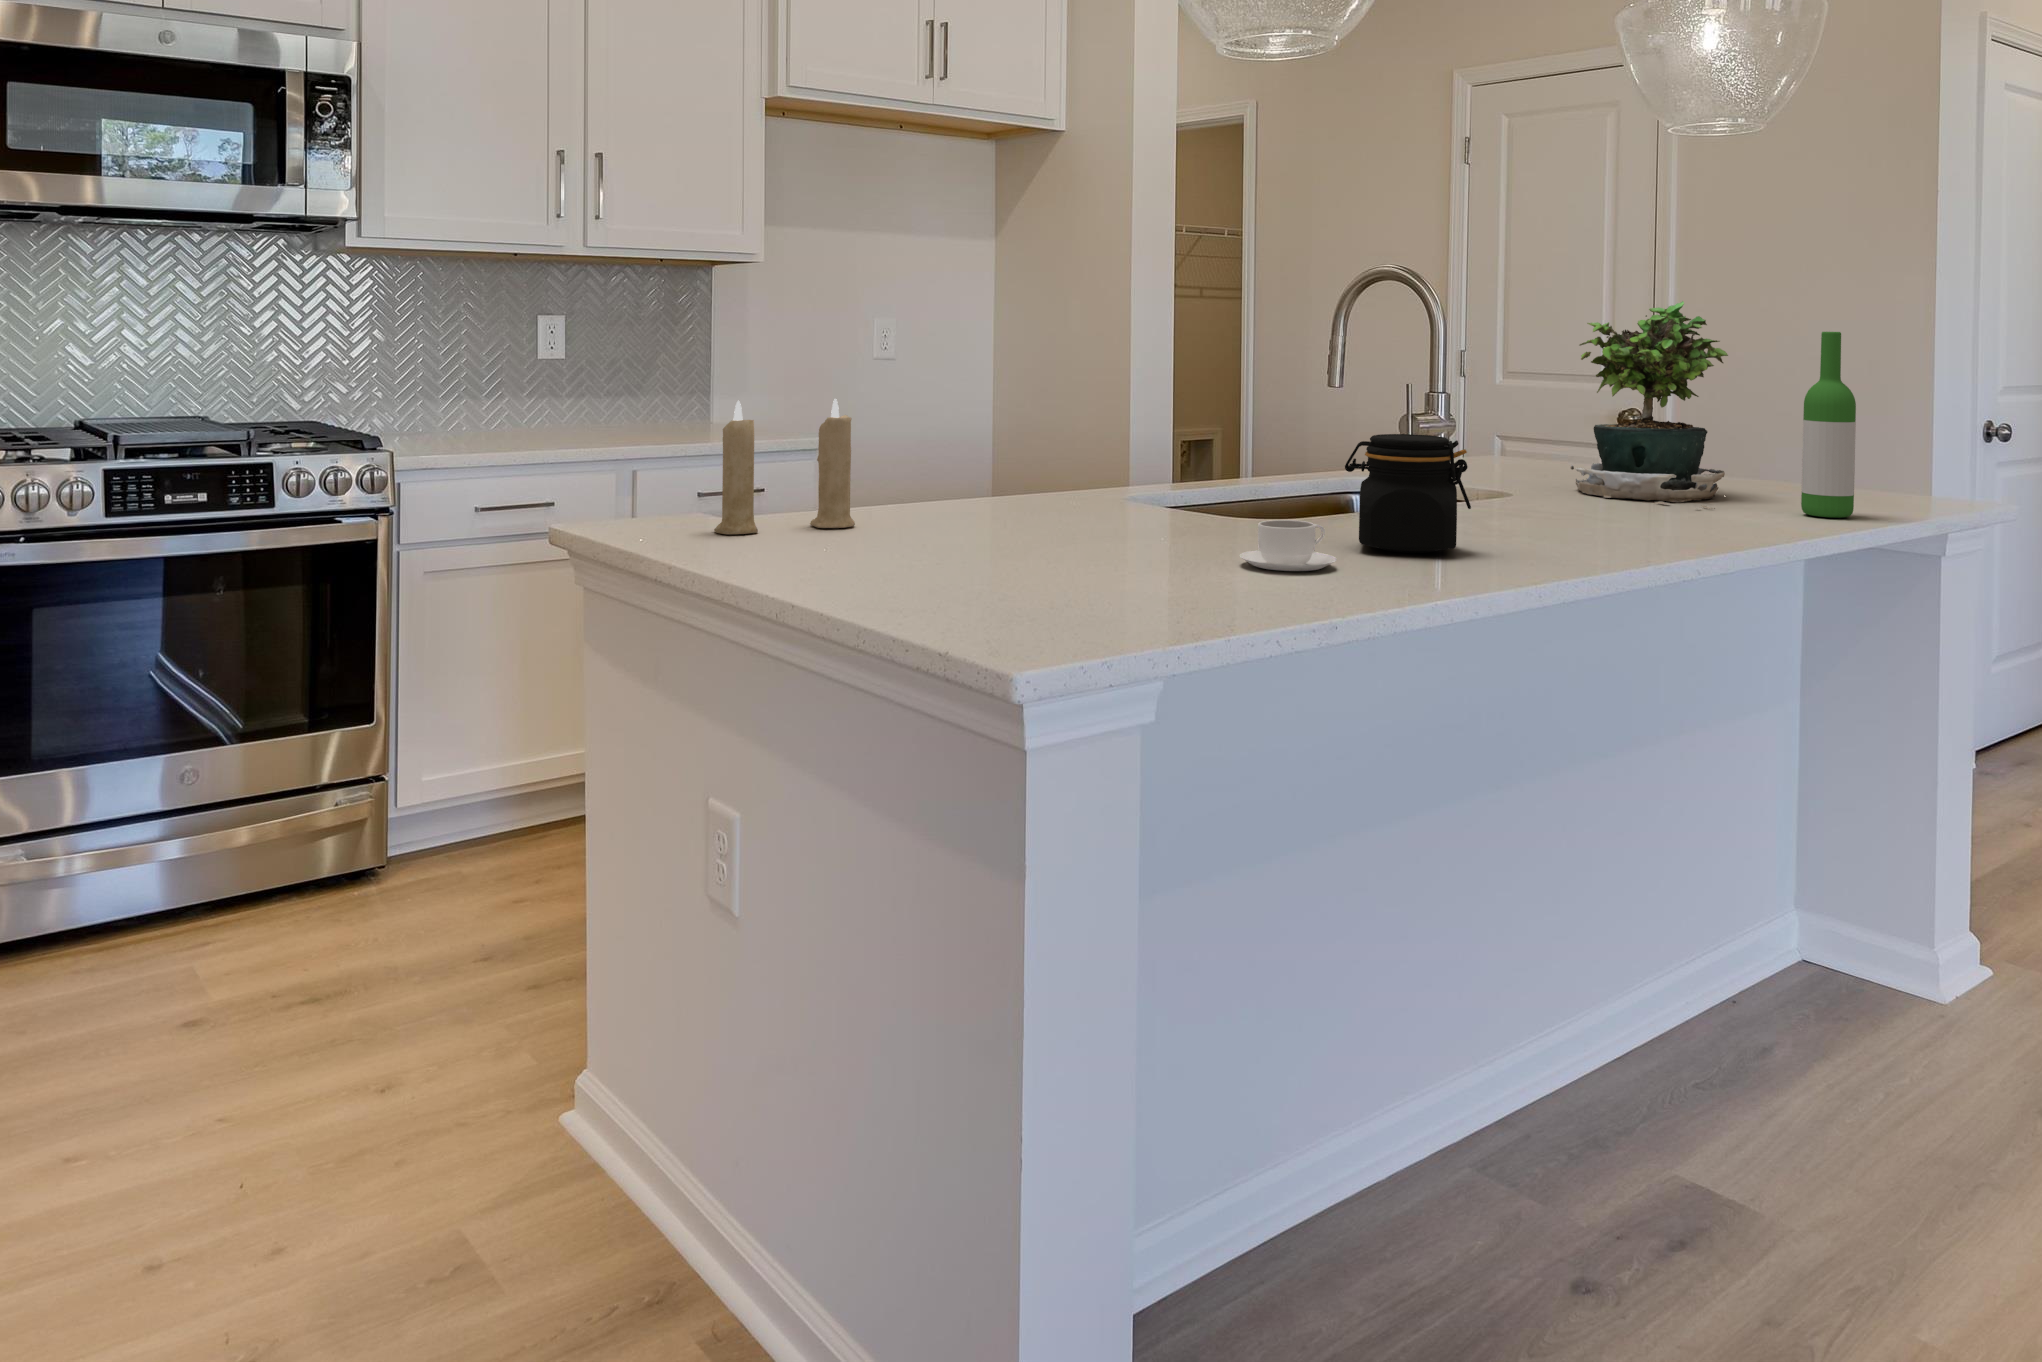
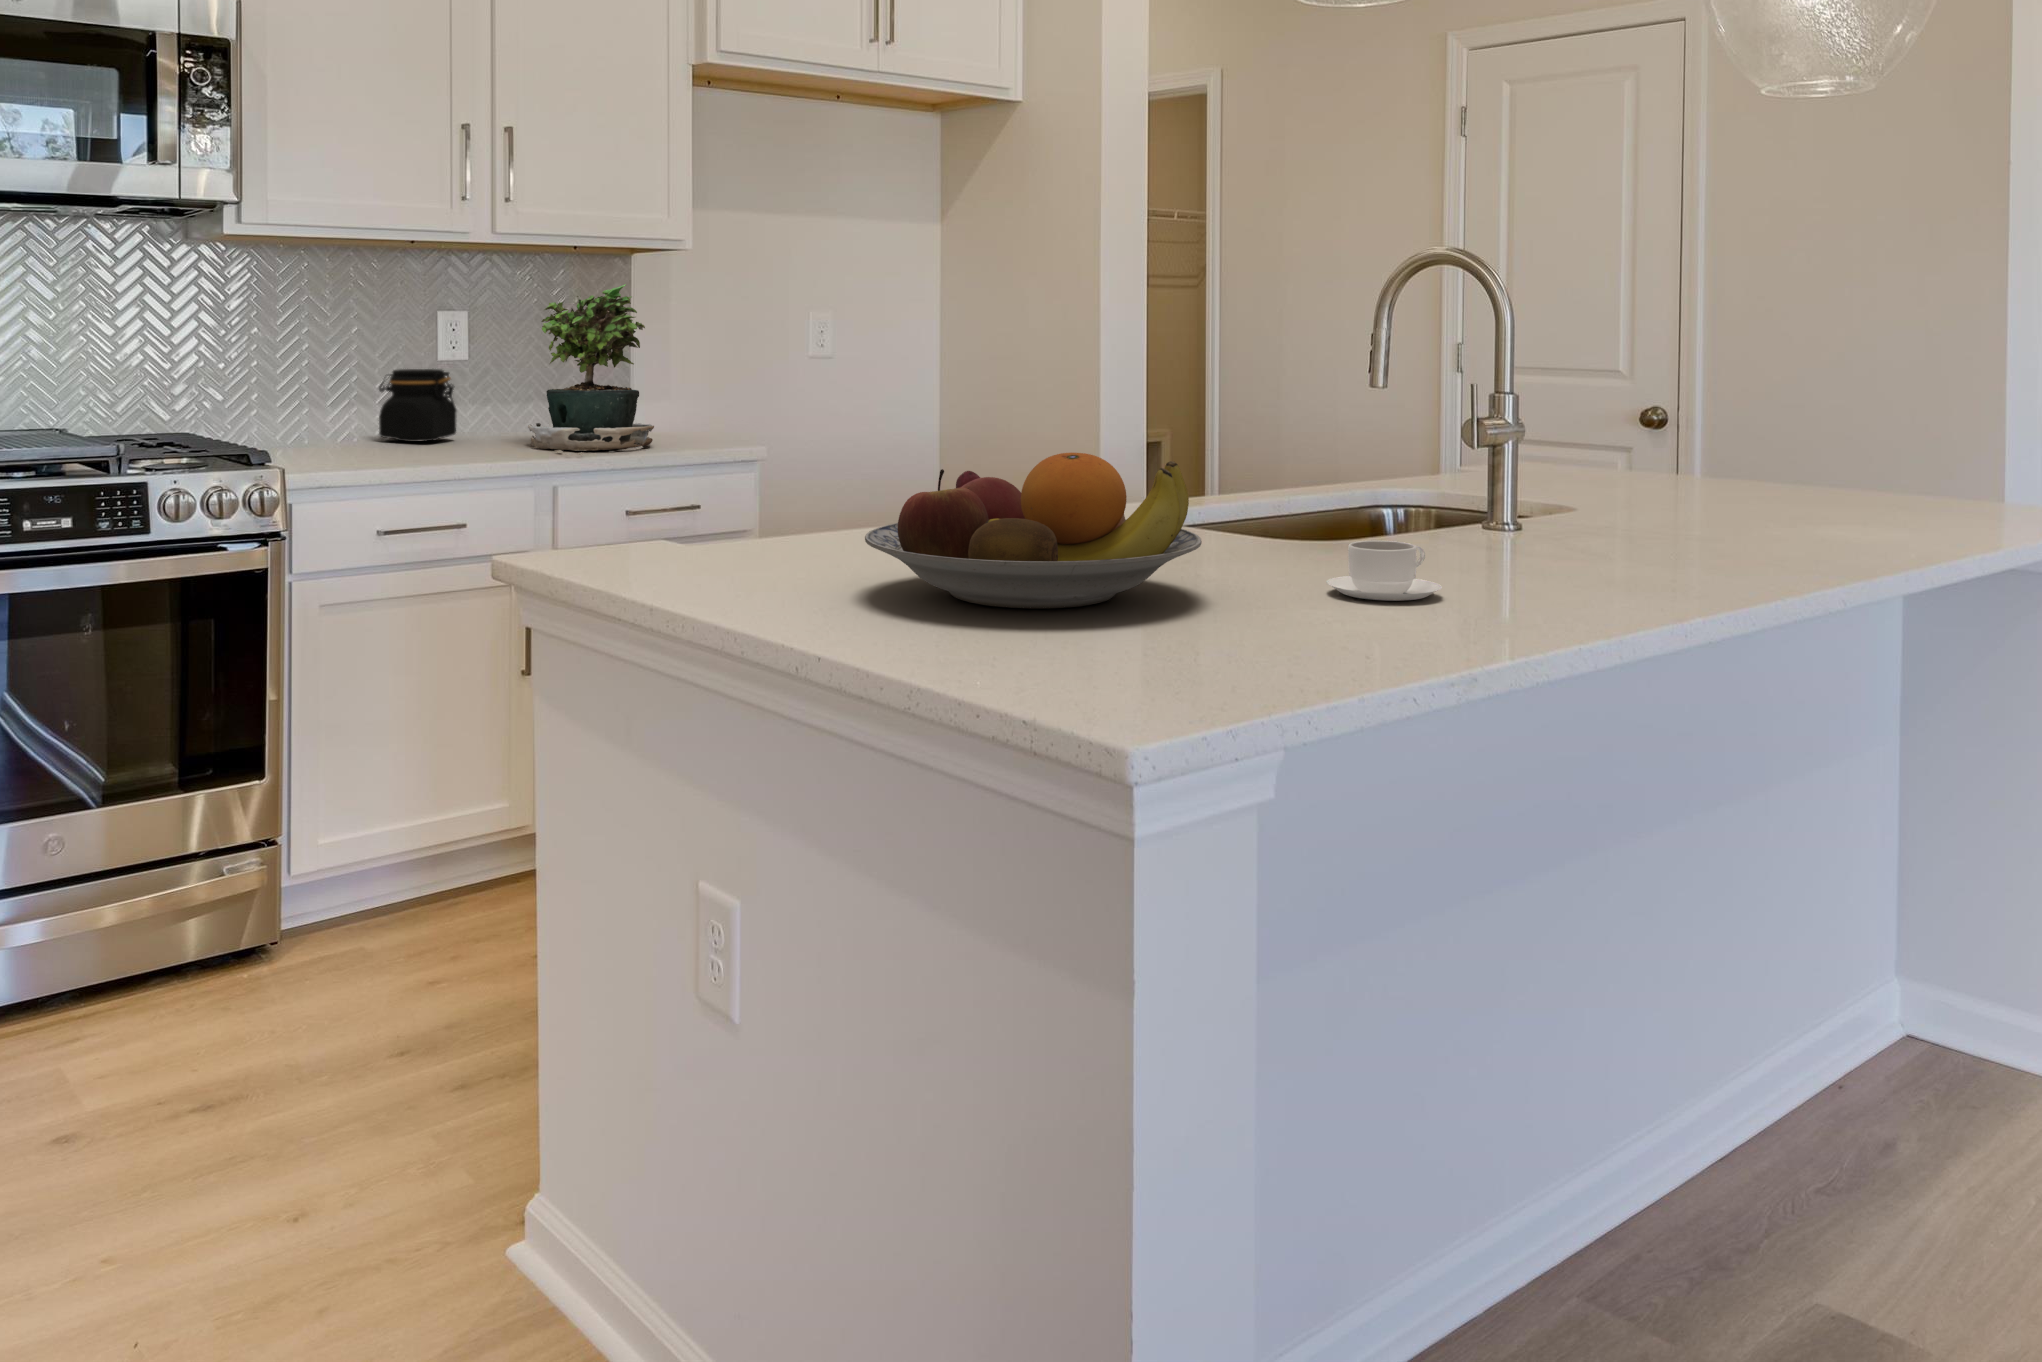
potted plant: present [1570,301,1728,509] -> present [528,284,654,455]
wine bottle: present [1801,332,1856,518] -> none [1923,319,1987,531]
candle: present [714,399,855,534] -> none [695,399,856,563]
jar: present [1345,434,1471,553] -> present [379,369,457,442]
fruit bowl: none [842,443,1129,575] -> present [865,453,1202,609]

